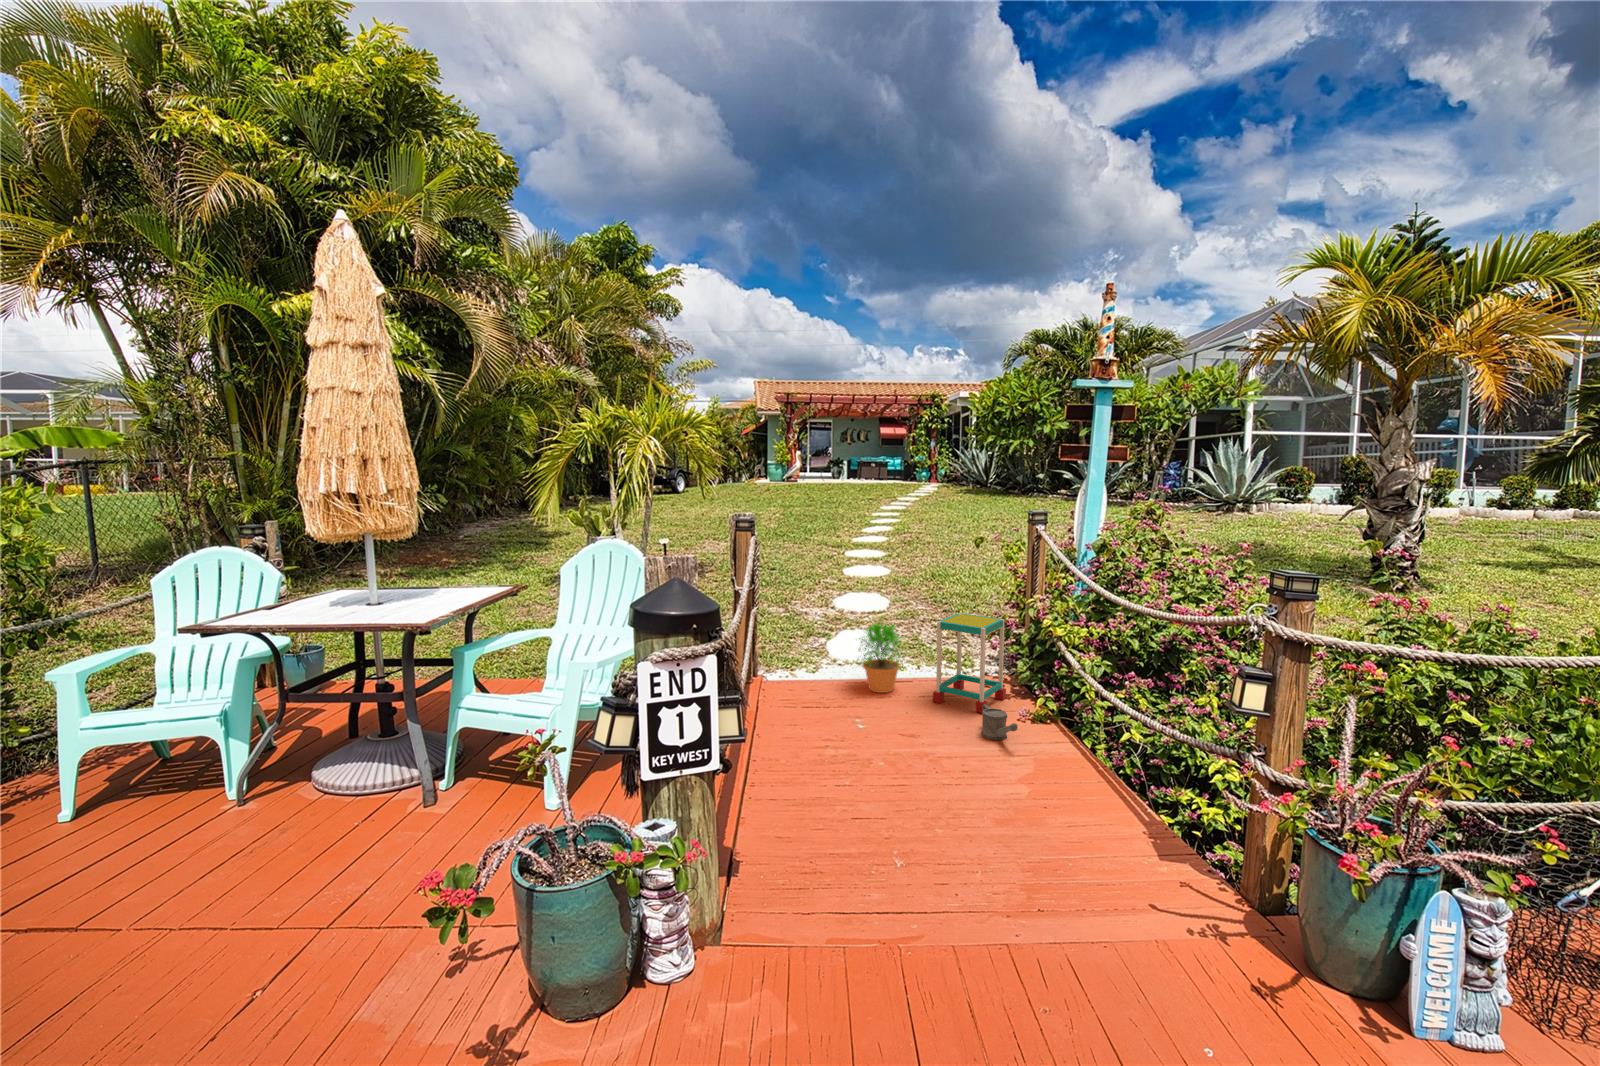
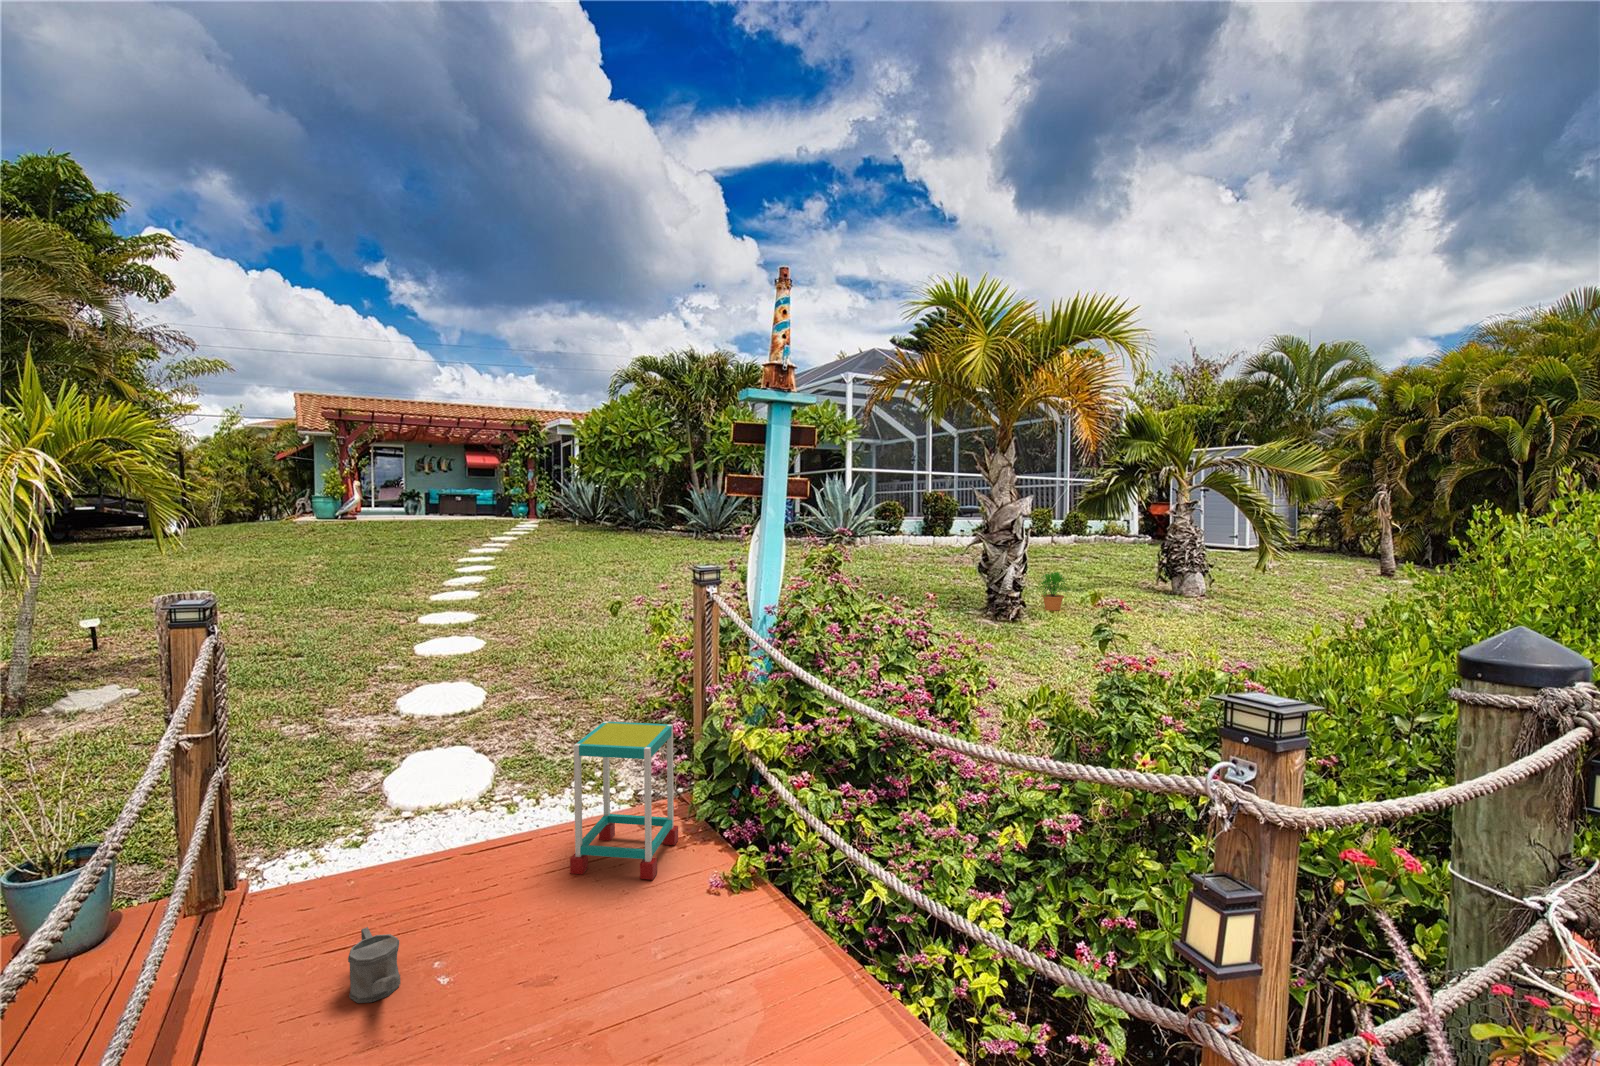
potted plant: present [858,623,905,693] -> present [1038,572,1068,610]
watering can: present [982,704,1018,740] -> present [348,927,401,1003]

